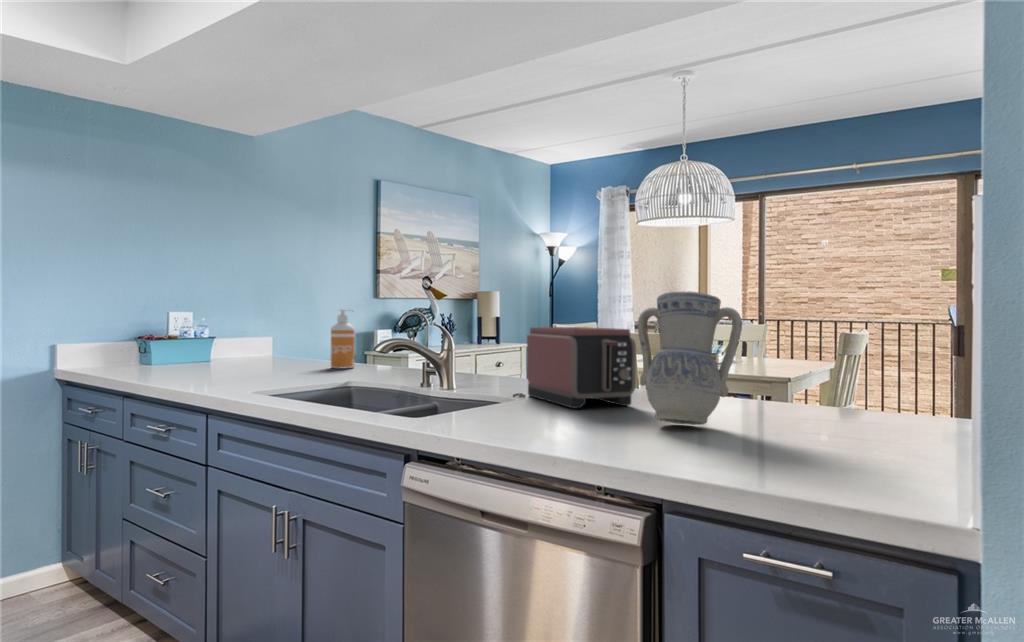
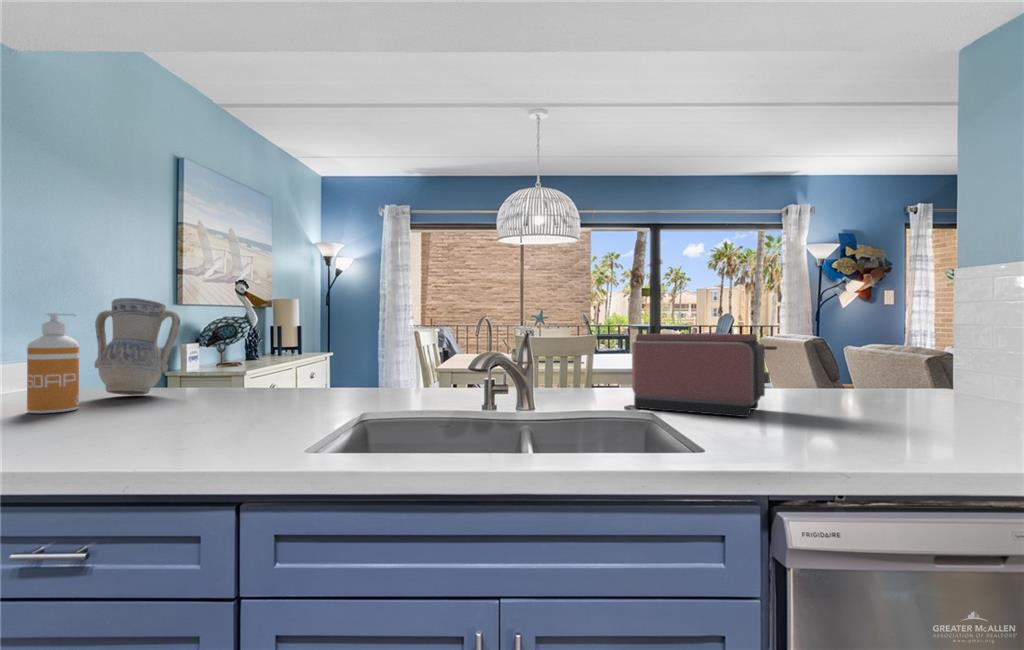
vase: present [638,292,742,425] -> present [94,298,180,395]
soap dispenser: present [331,309,355,368] -> present [27,313,79,413]

